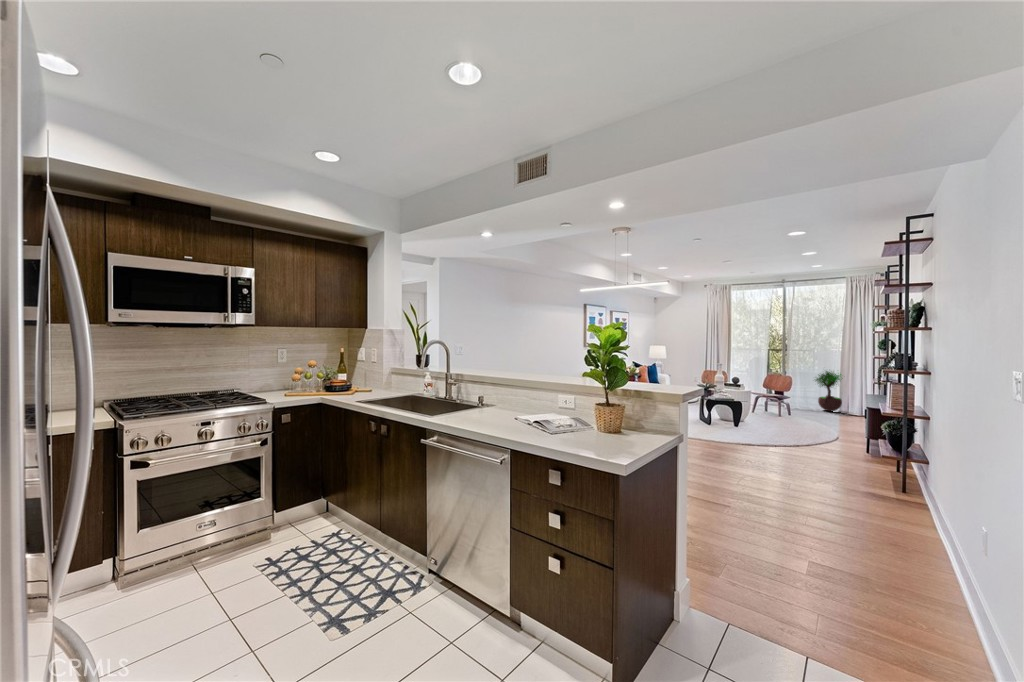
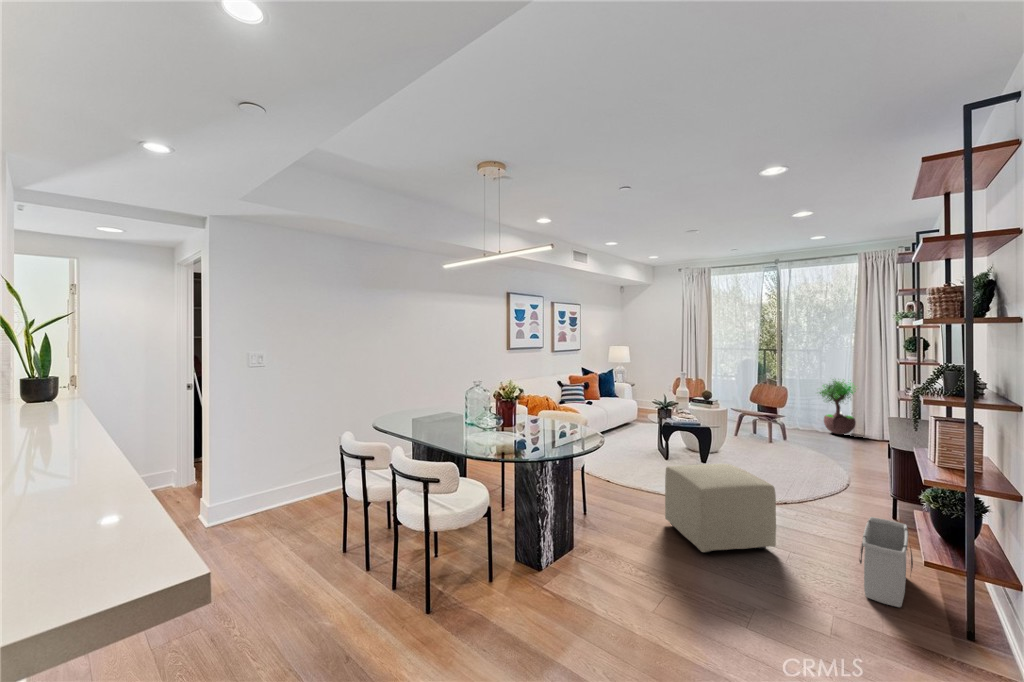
ottoman: none [725,417,798,465] -> present [665,464,776,553]
storage bin: none [848,442,878,485] -> present [860,517,913,607]

